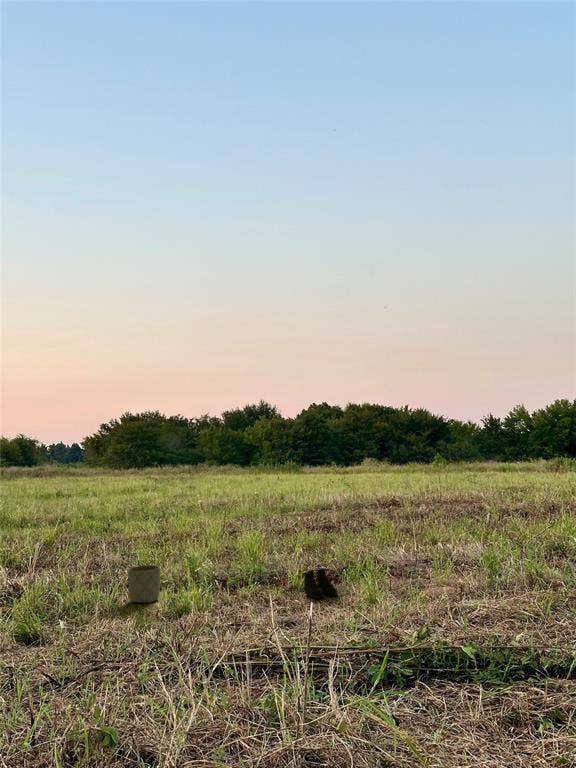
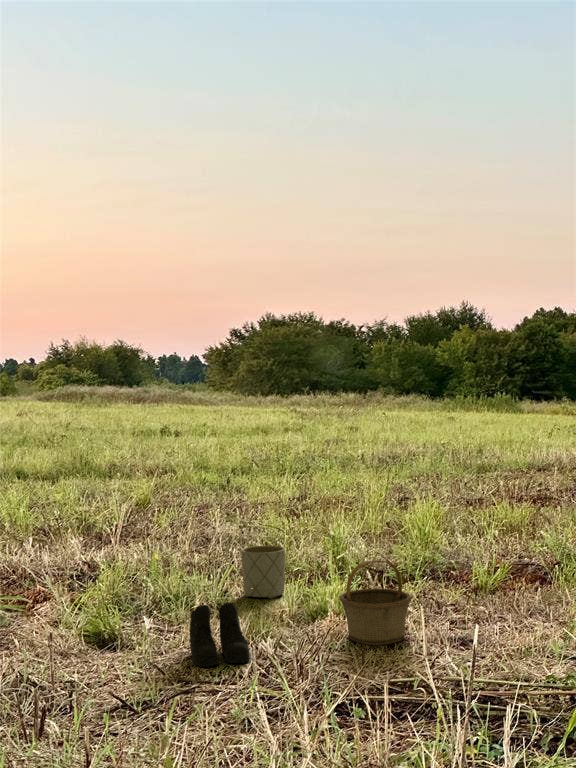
boots: present [304,568,337,599] -> present [190,603,250,667]
basket: none [198,573,245,630] -> present [339,560,412,645]

